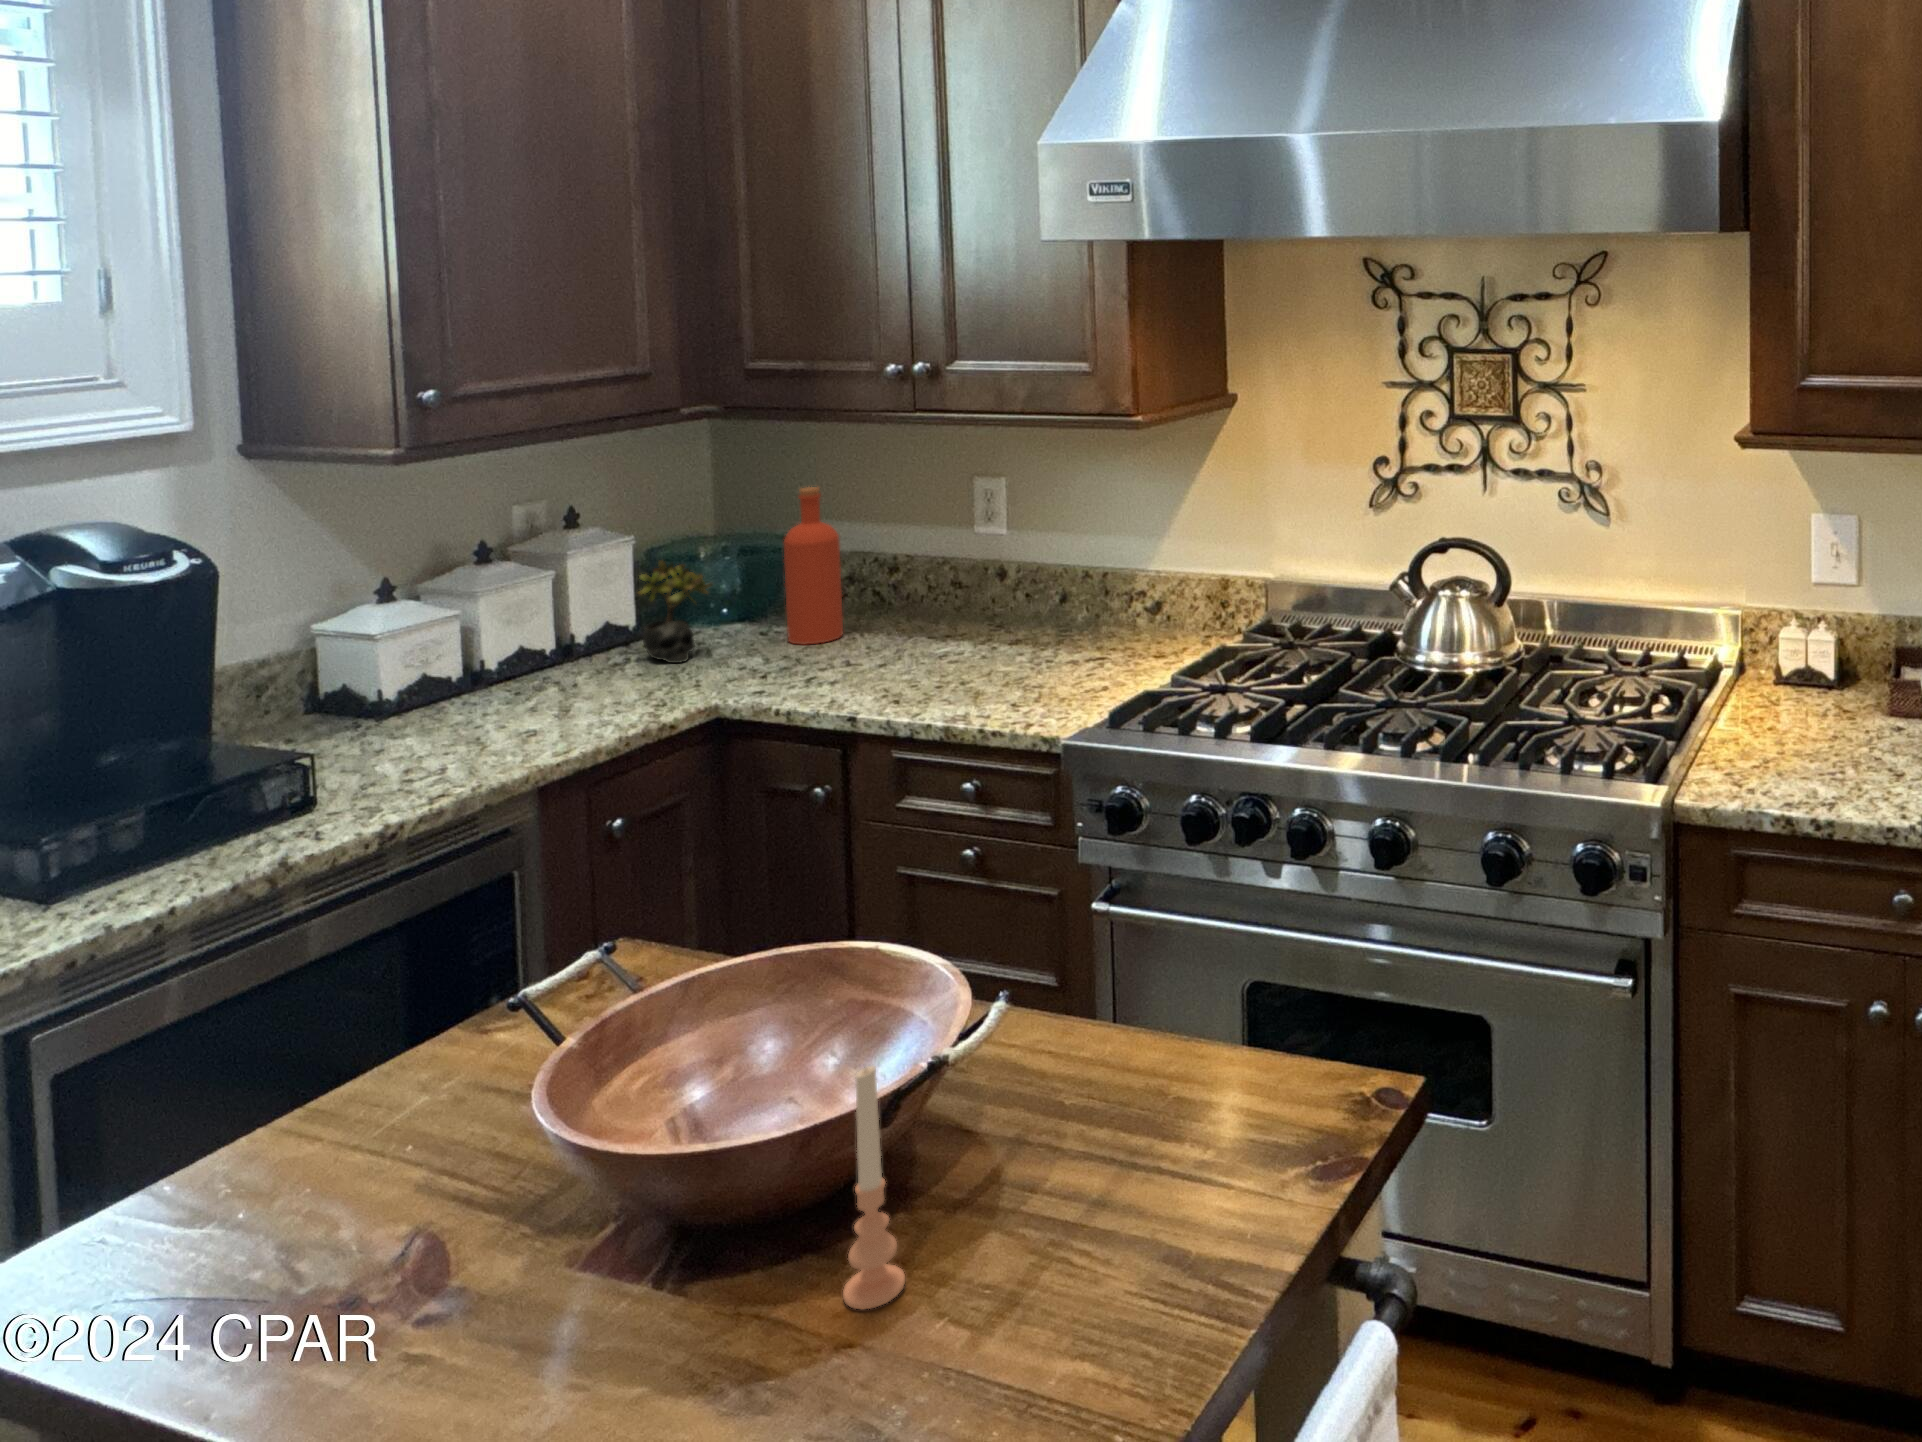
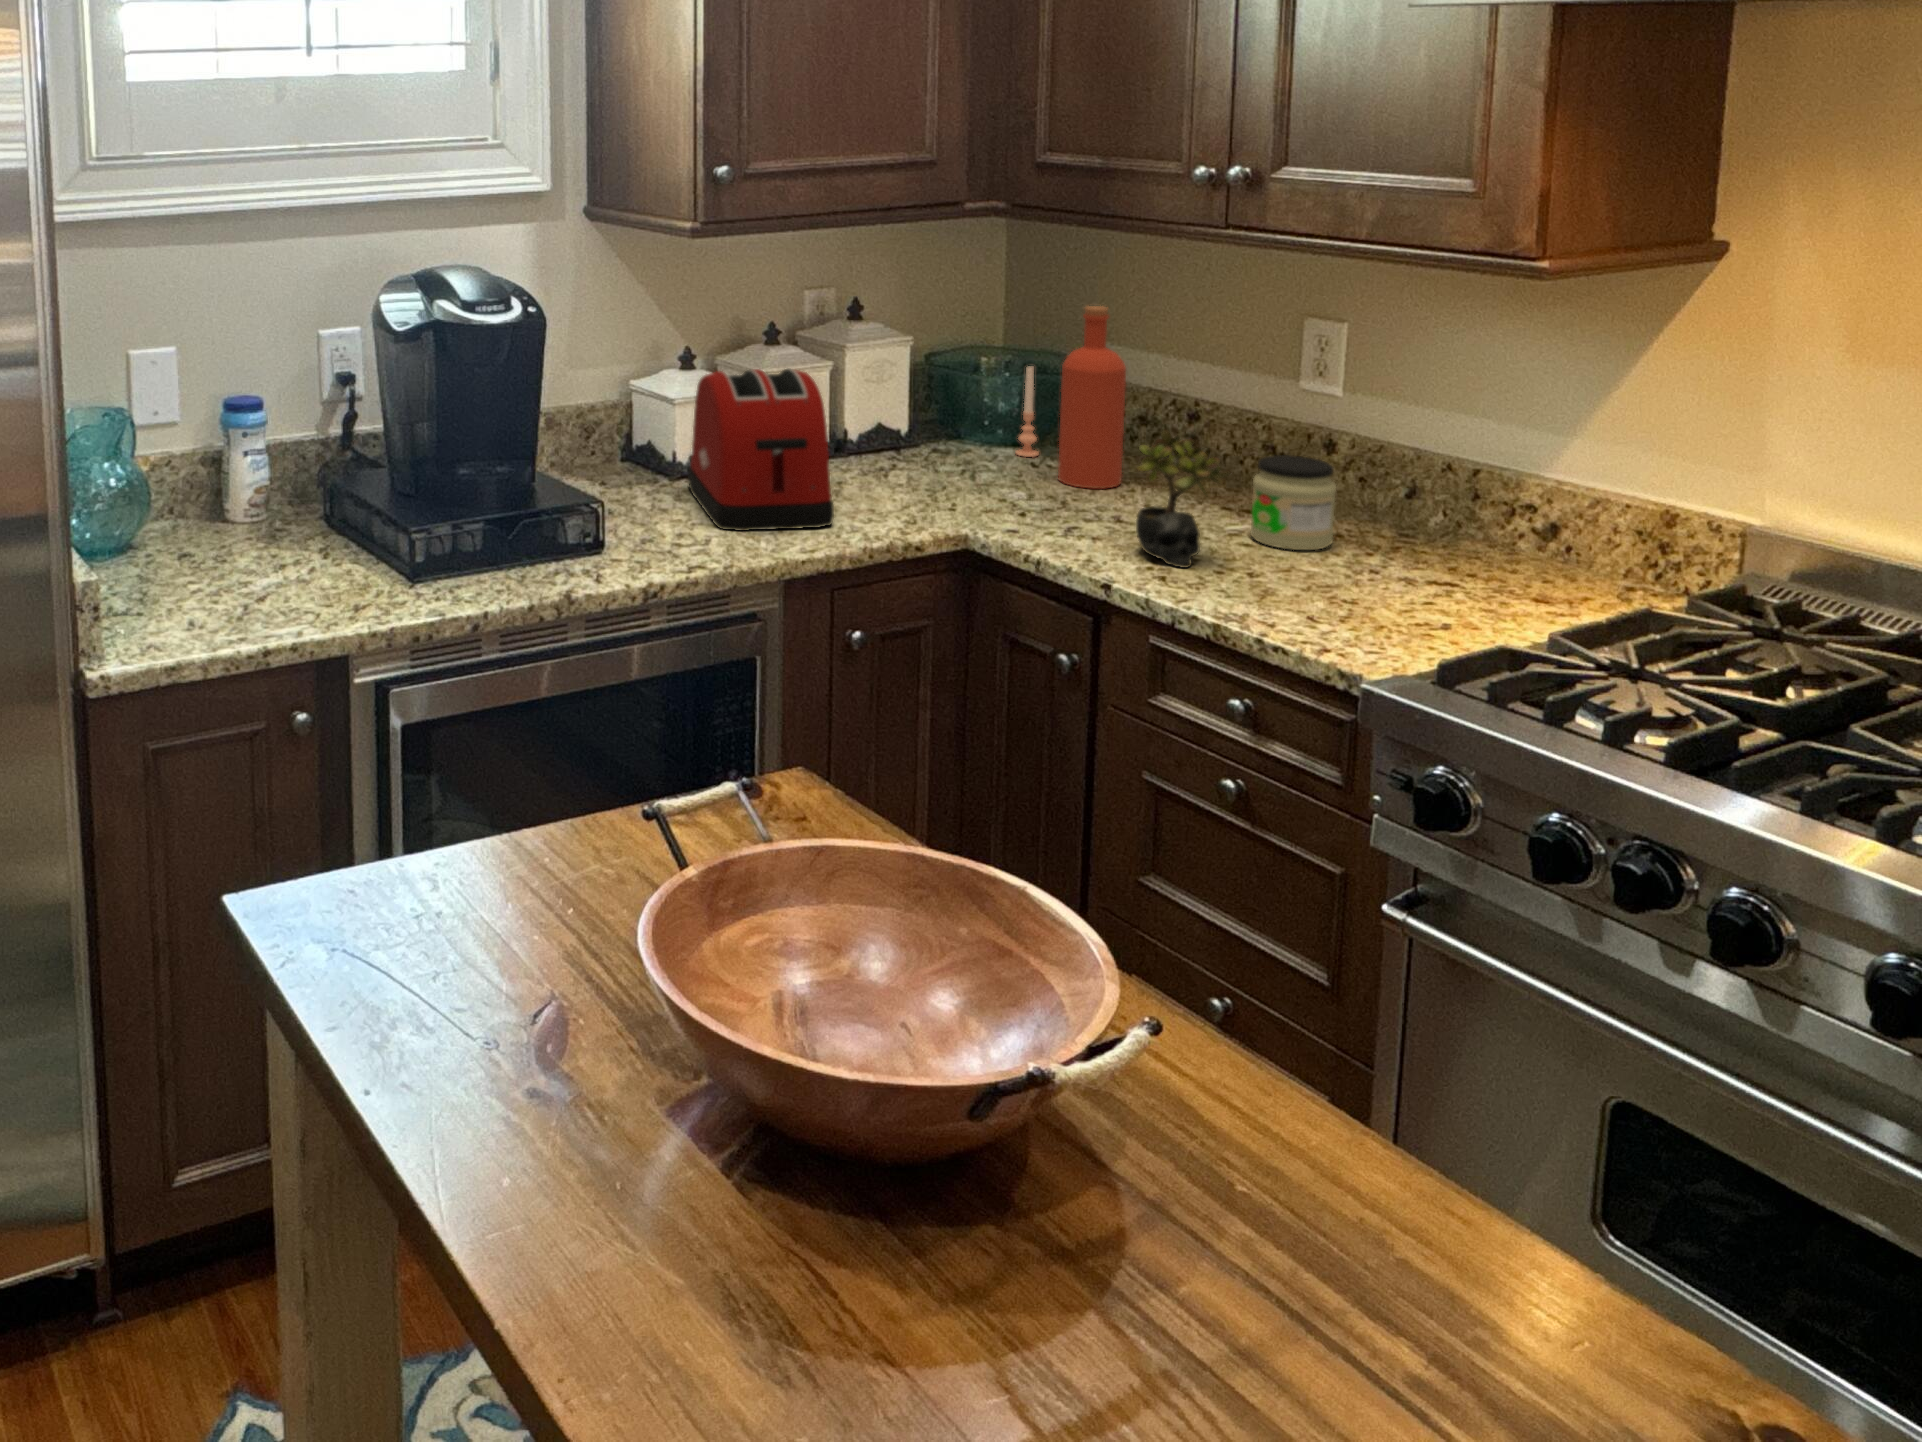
succulent plant: present [639,561,712,663] -> present [1136,430,1231,567]
toaster: none [401,582,582,754] -> present [688,368,834,531]
jar: none [954,584,1016,659] -> present [1250,455,1336,550]
candle: present [843,1066,905,1310] -> present [1016,366,1039,457]

